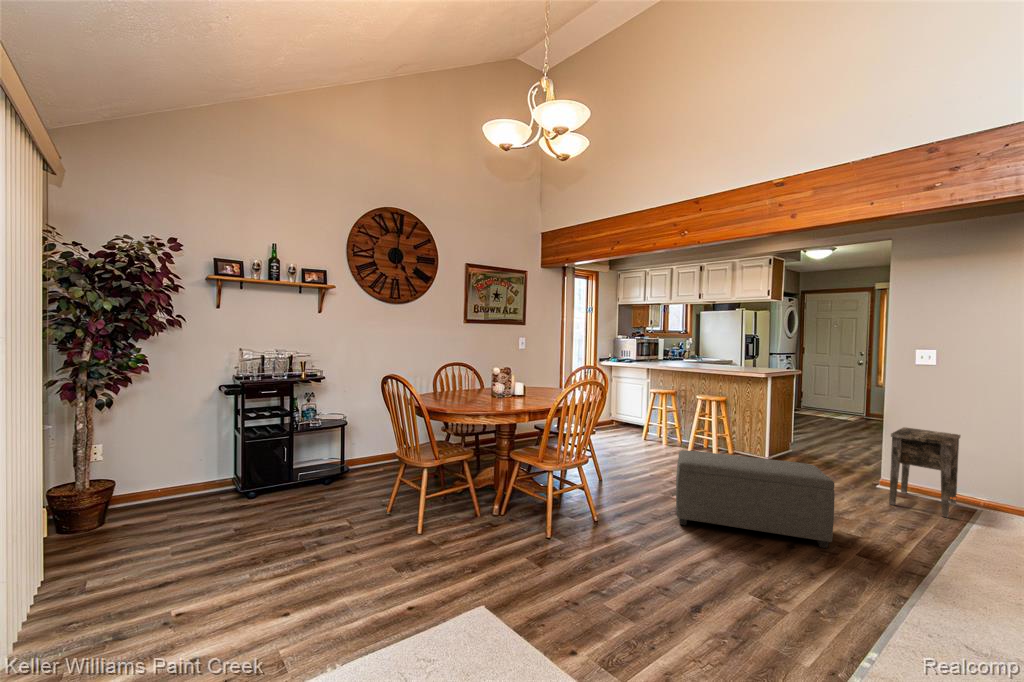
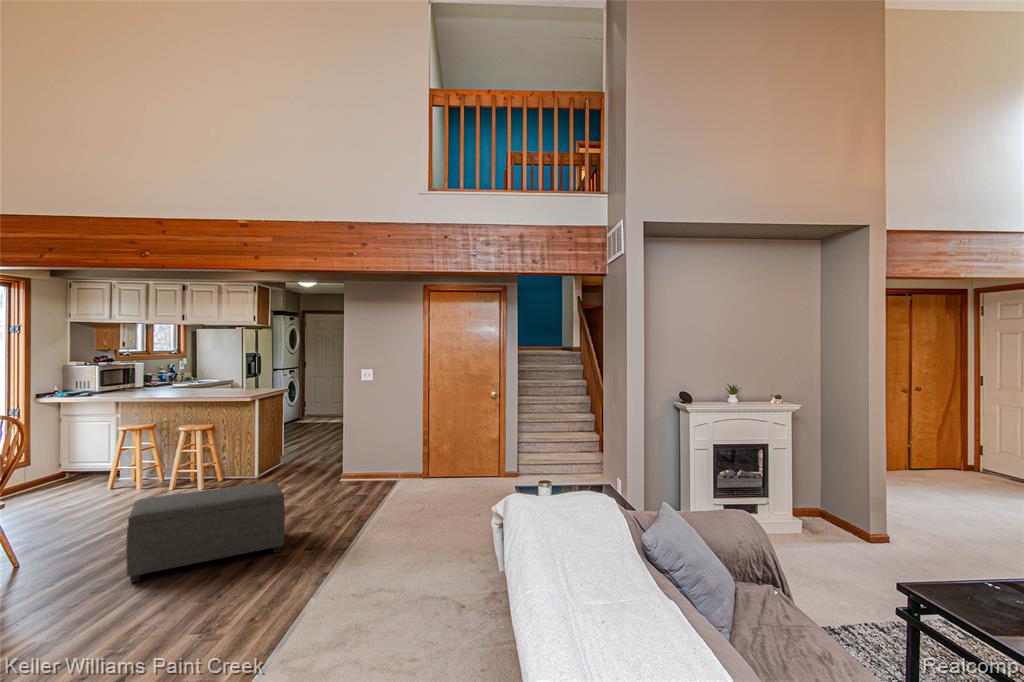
side table: present [889,427,960,518] -> none [342,430,388,494]

